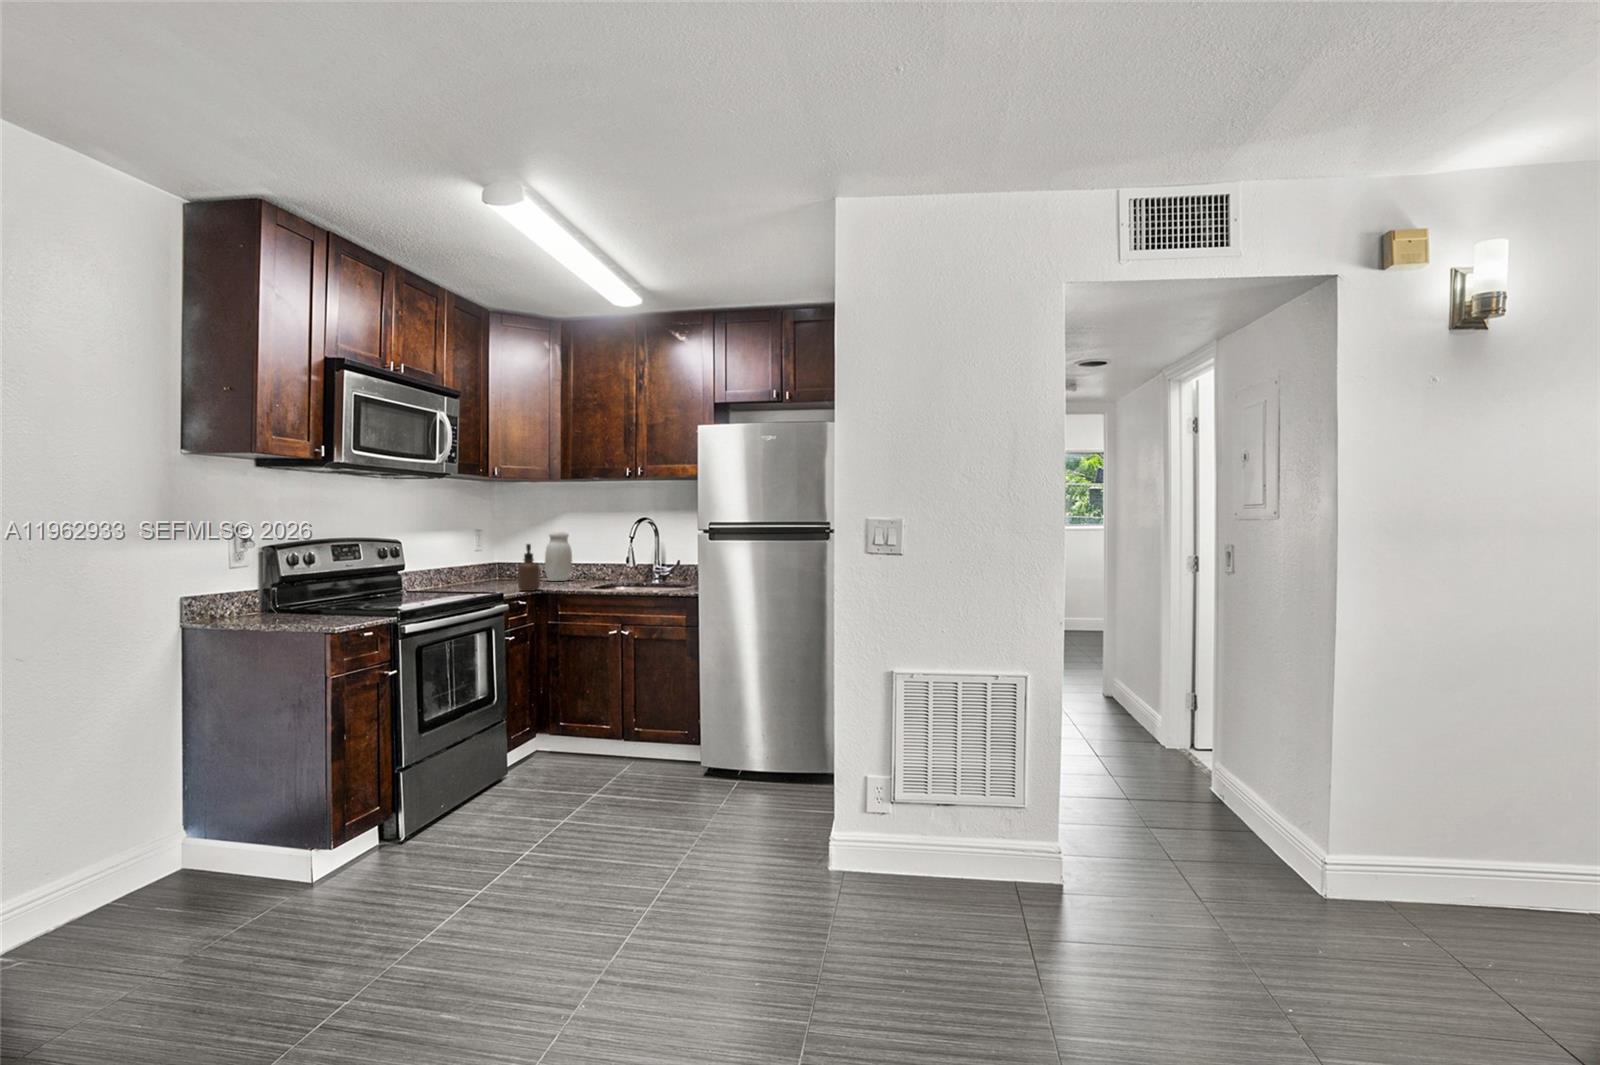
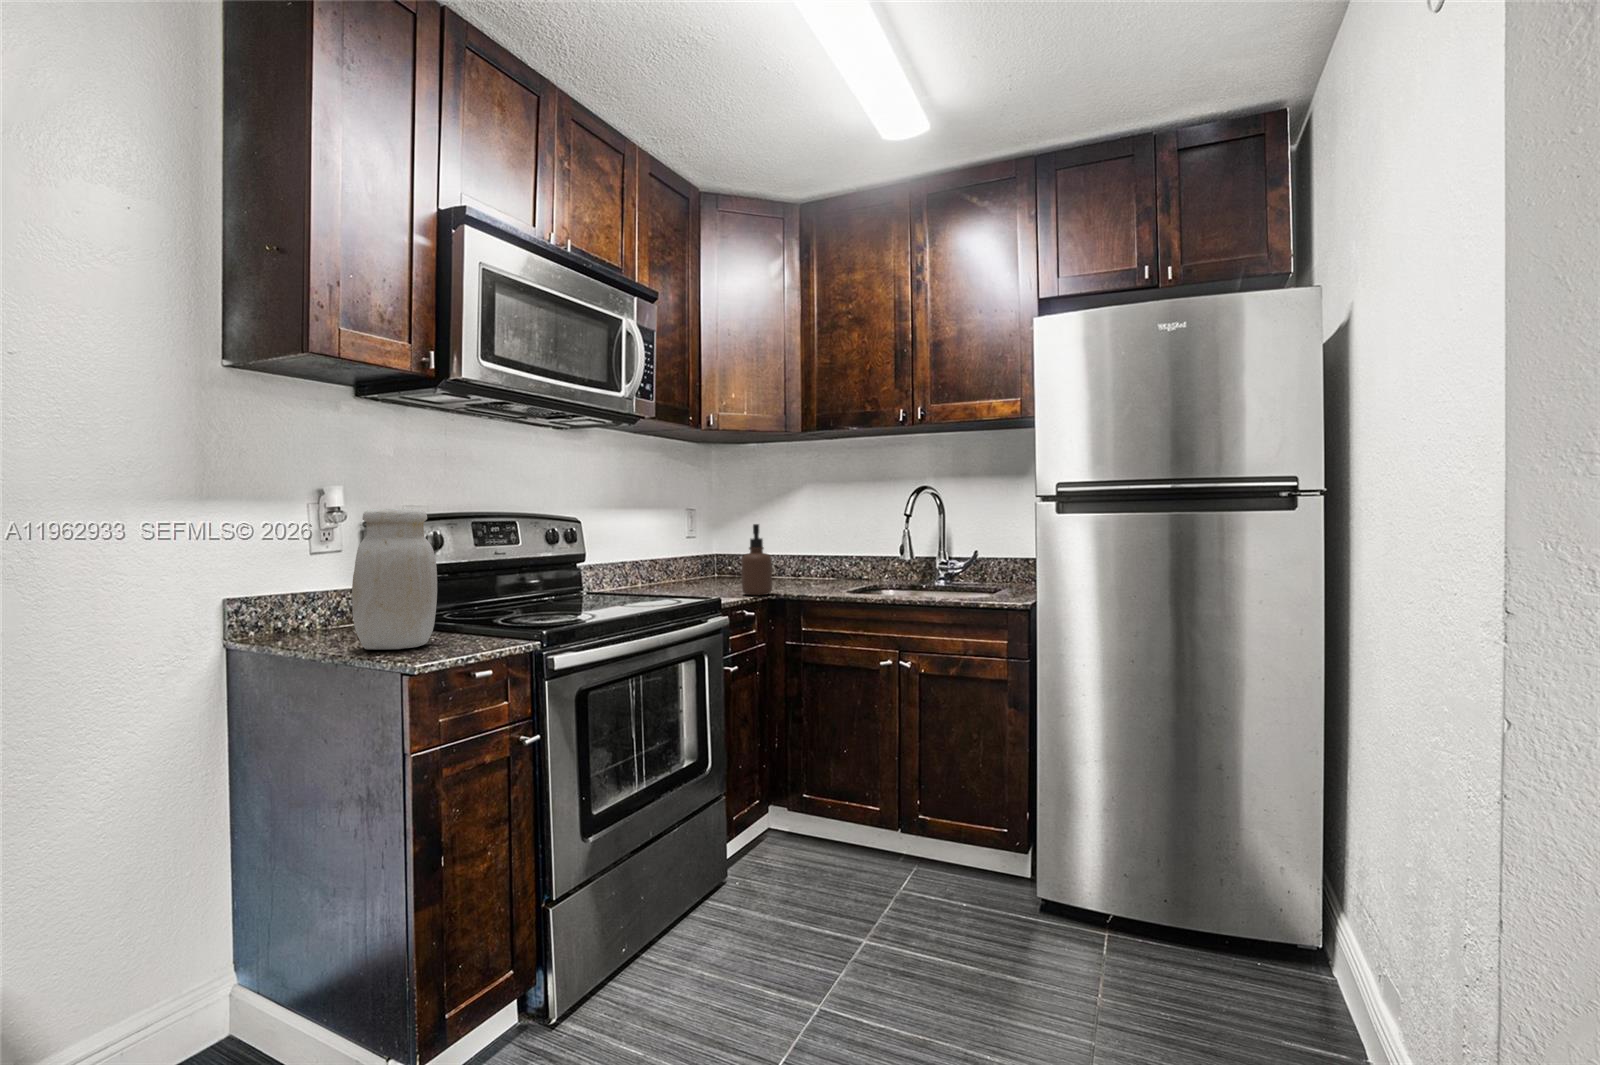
jar: present [545,532,572,581] -> present [352,508,437,650]

